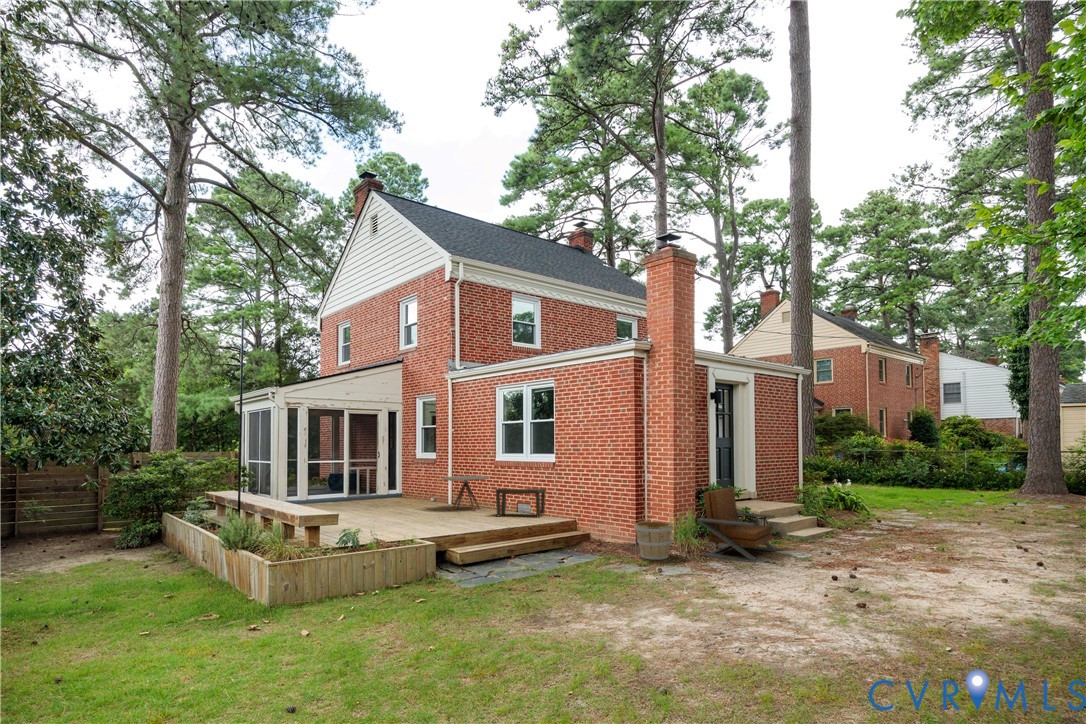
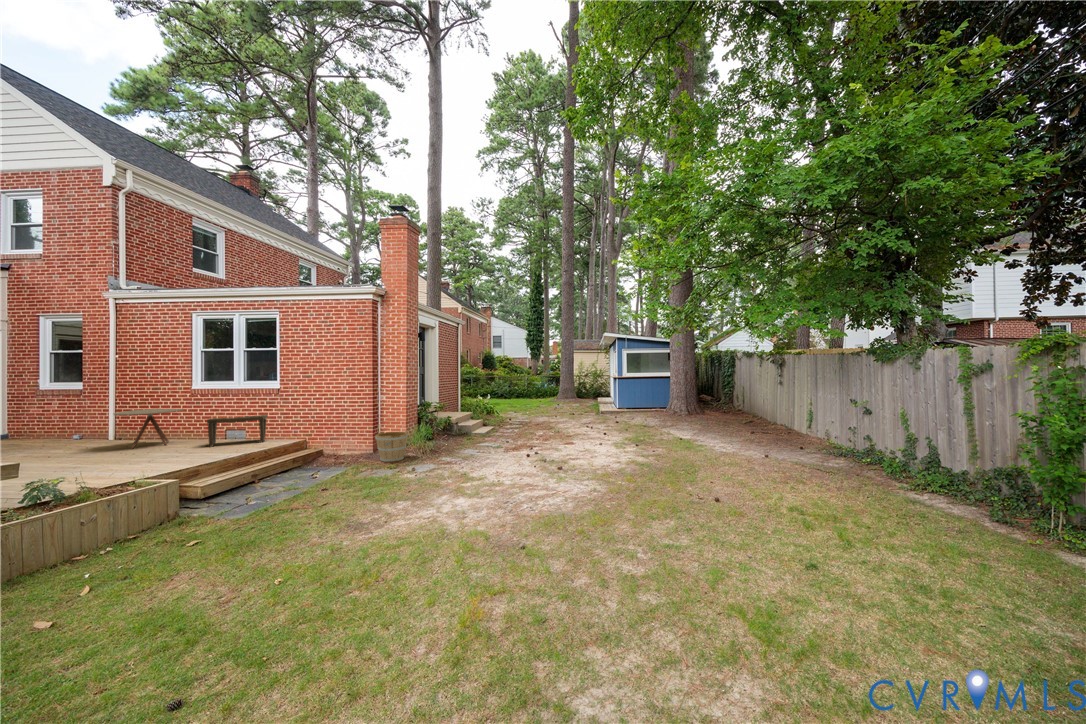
lounge chair: present [697,488,777,562] -> none [423,402,470,453]

